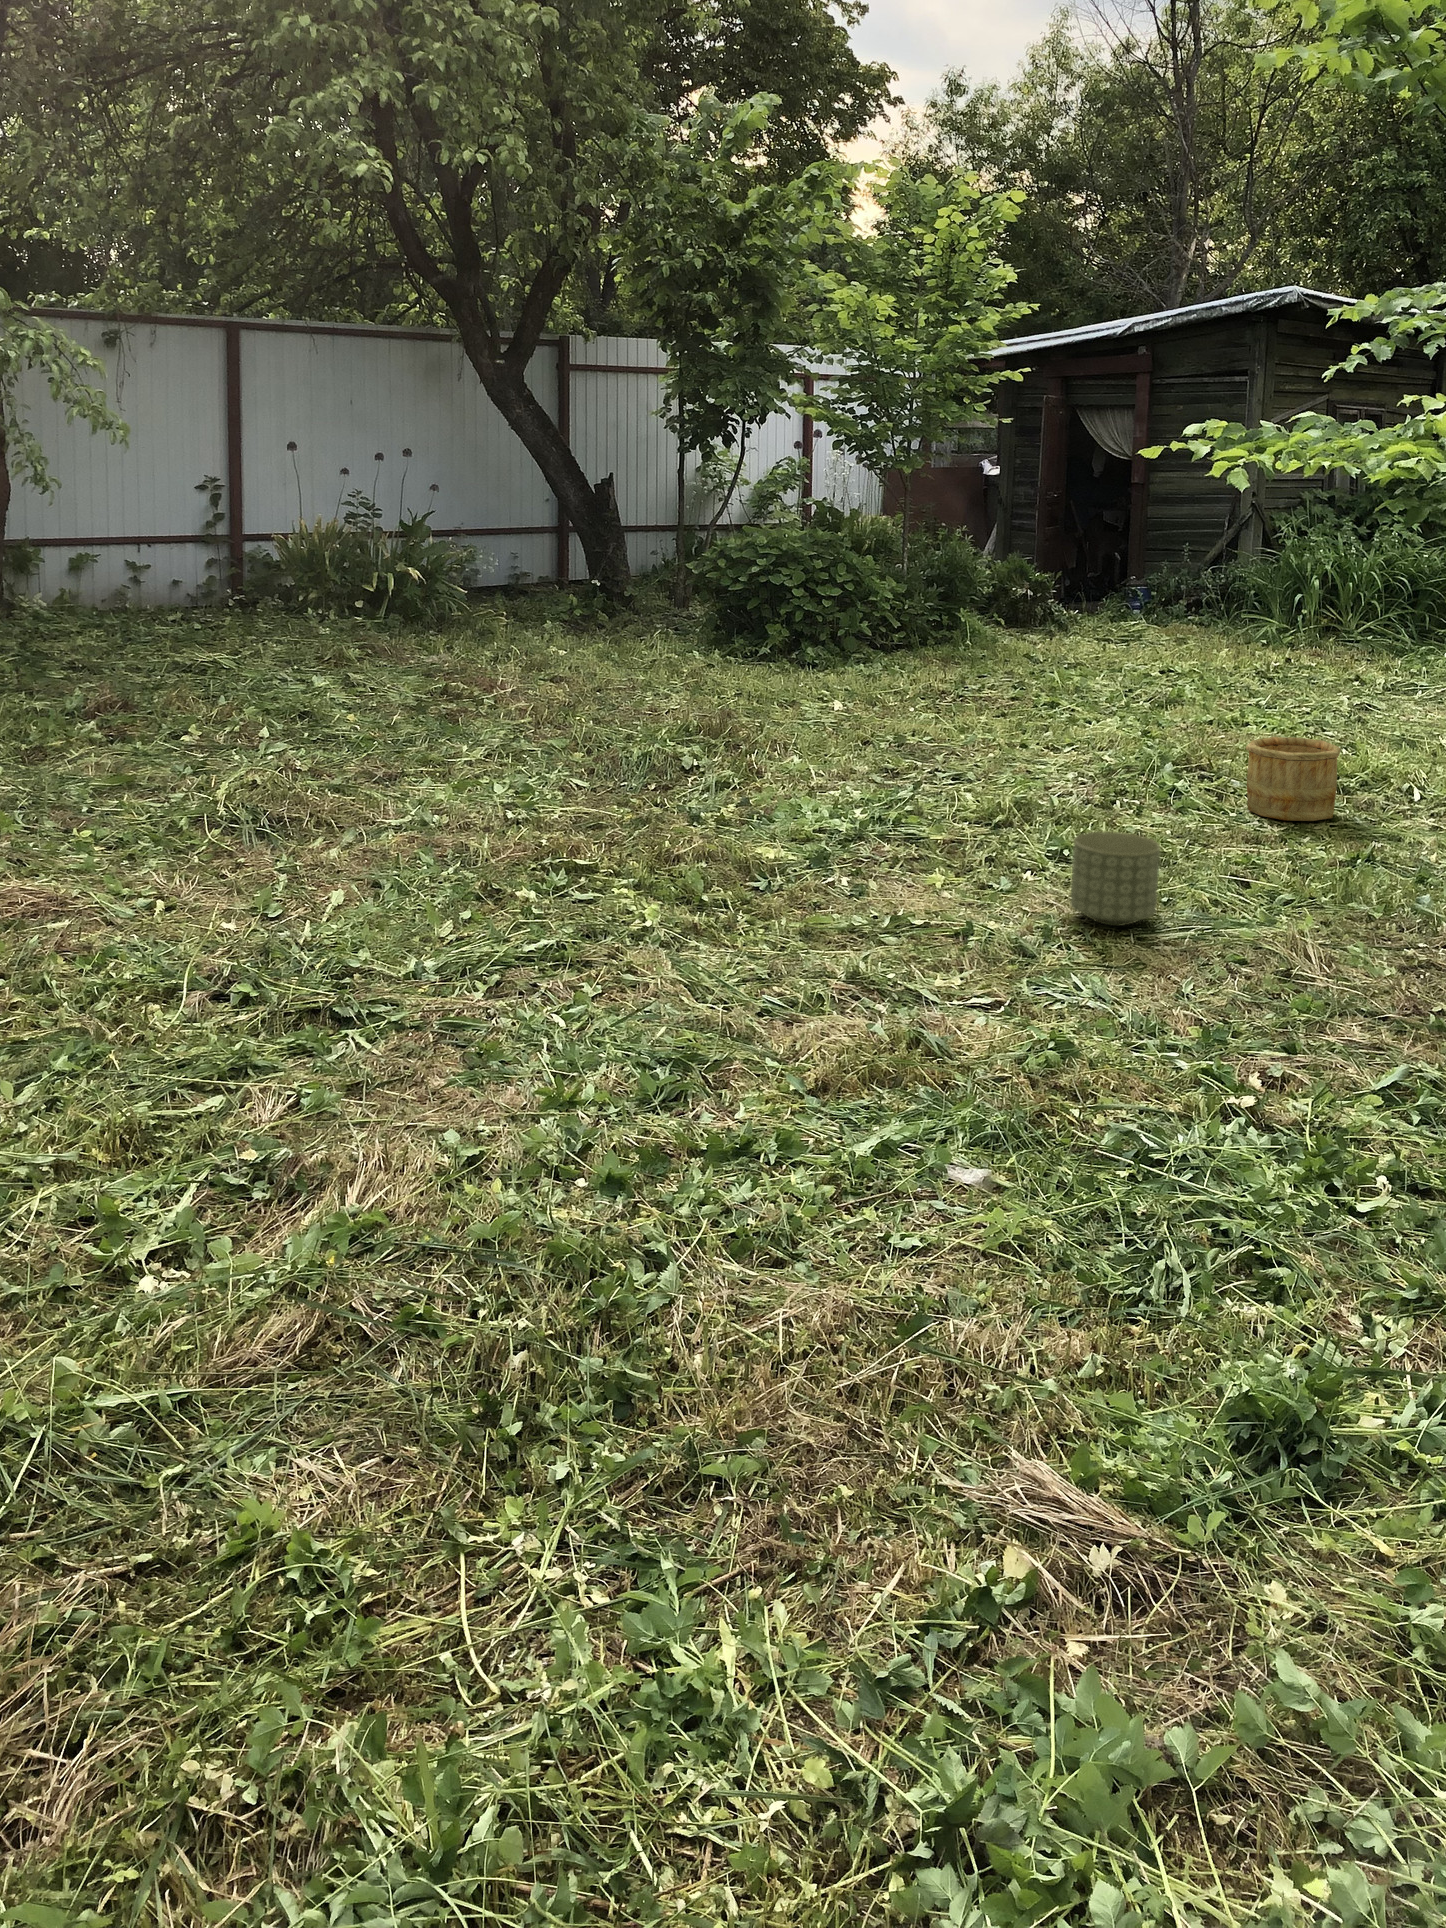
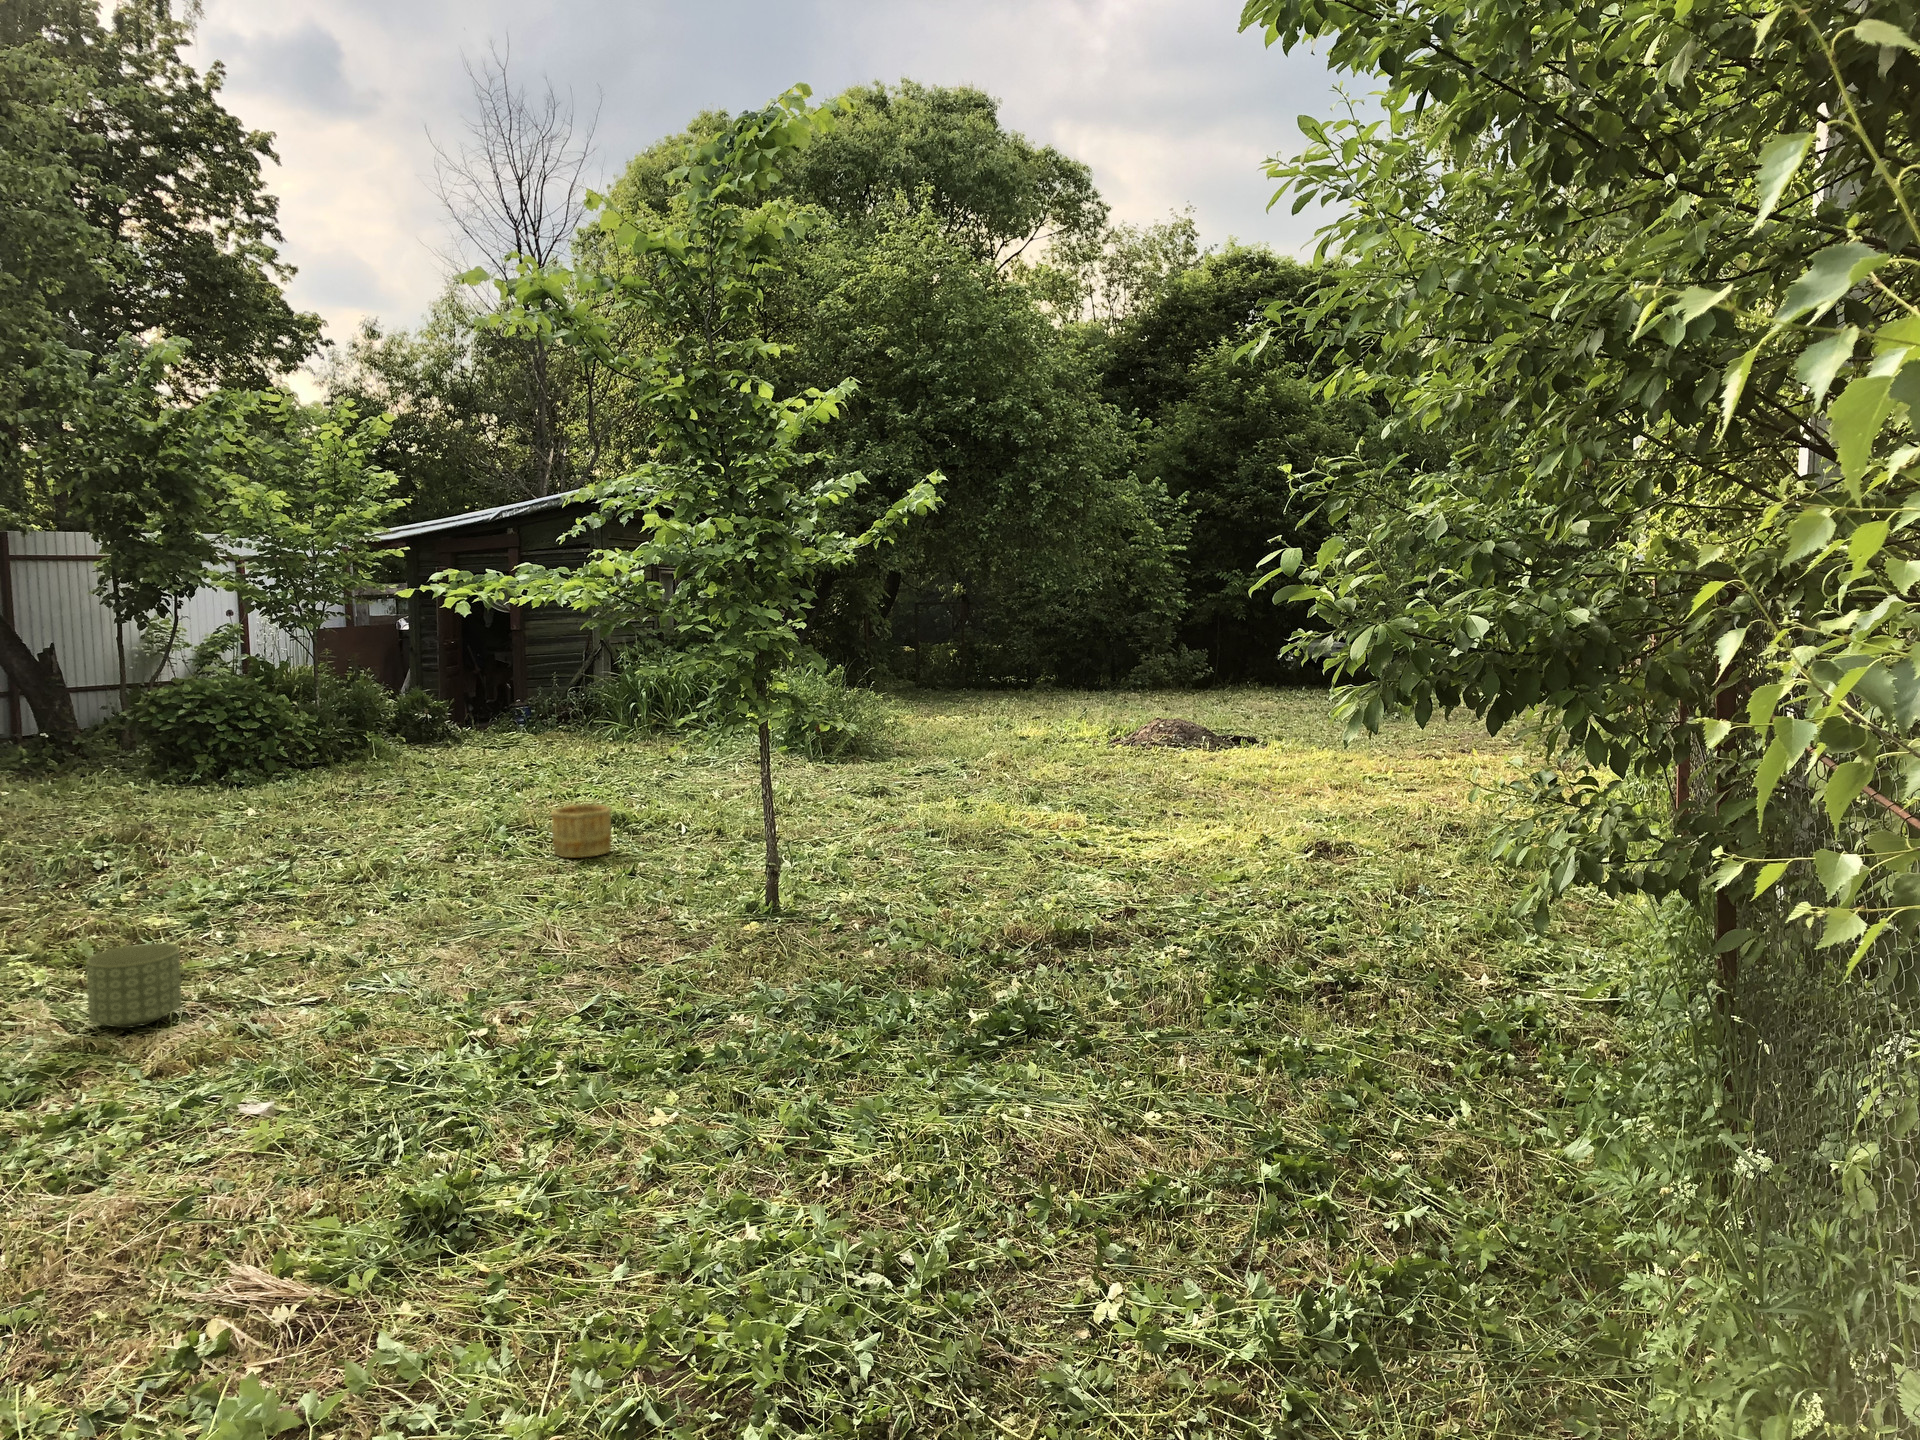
planter: present [1070,832,1160,926] -> present [86,943,181,1028]

